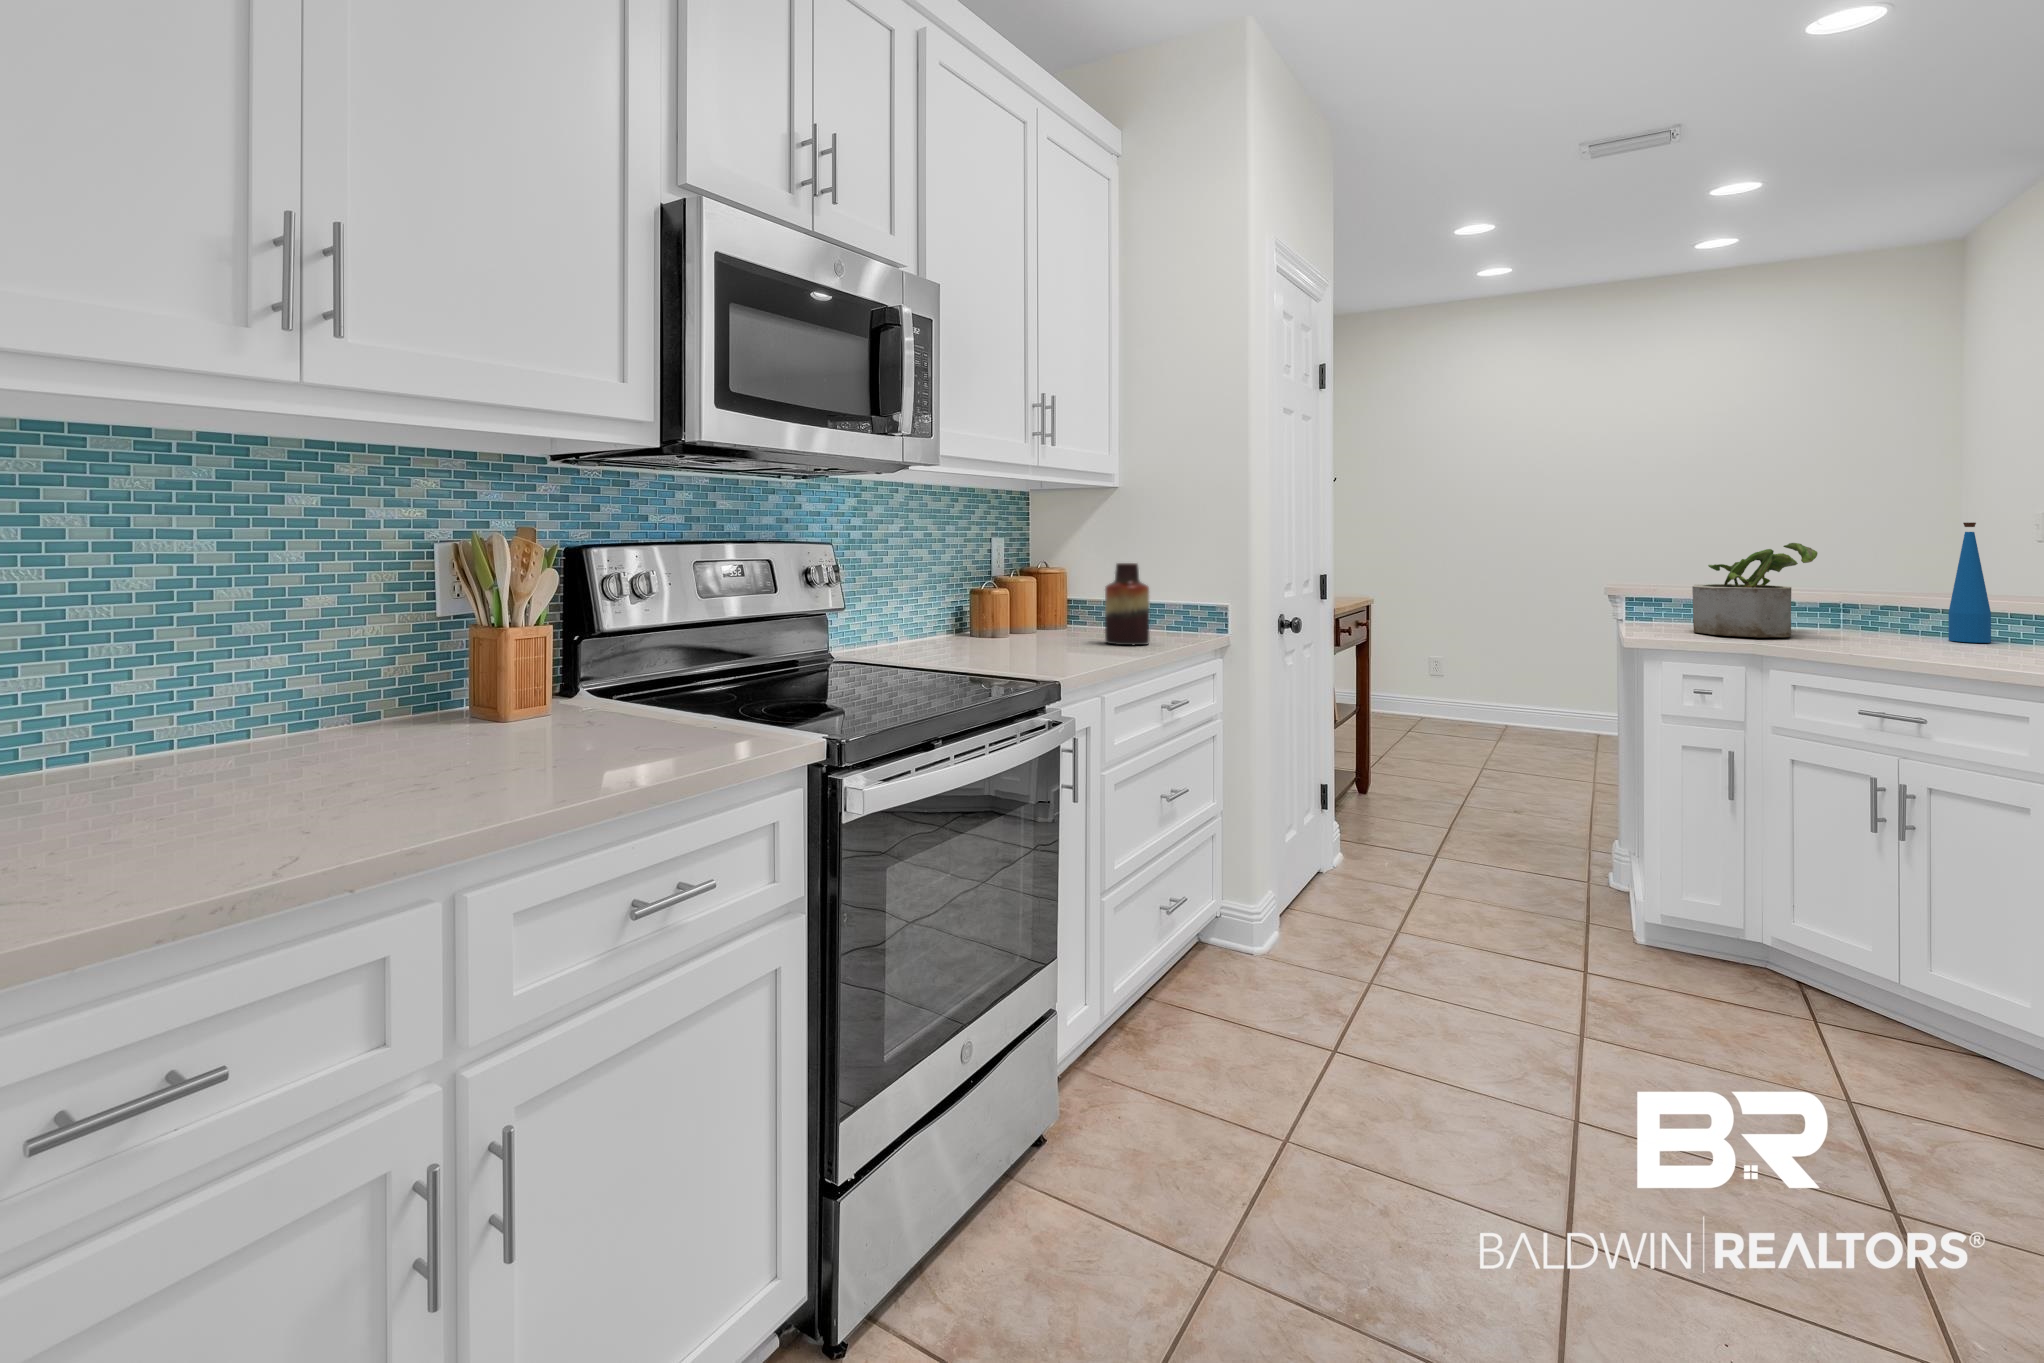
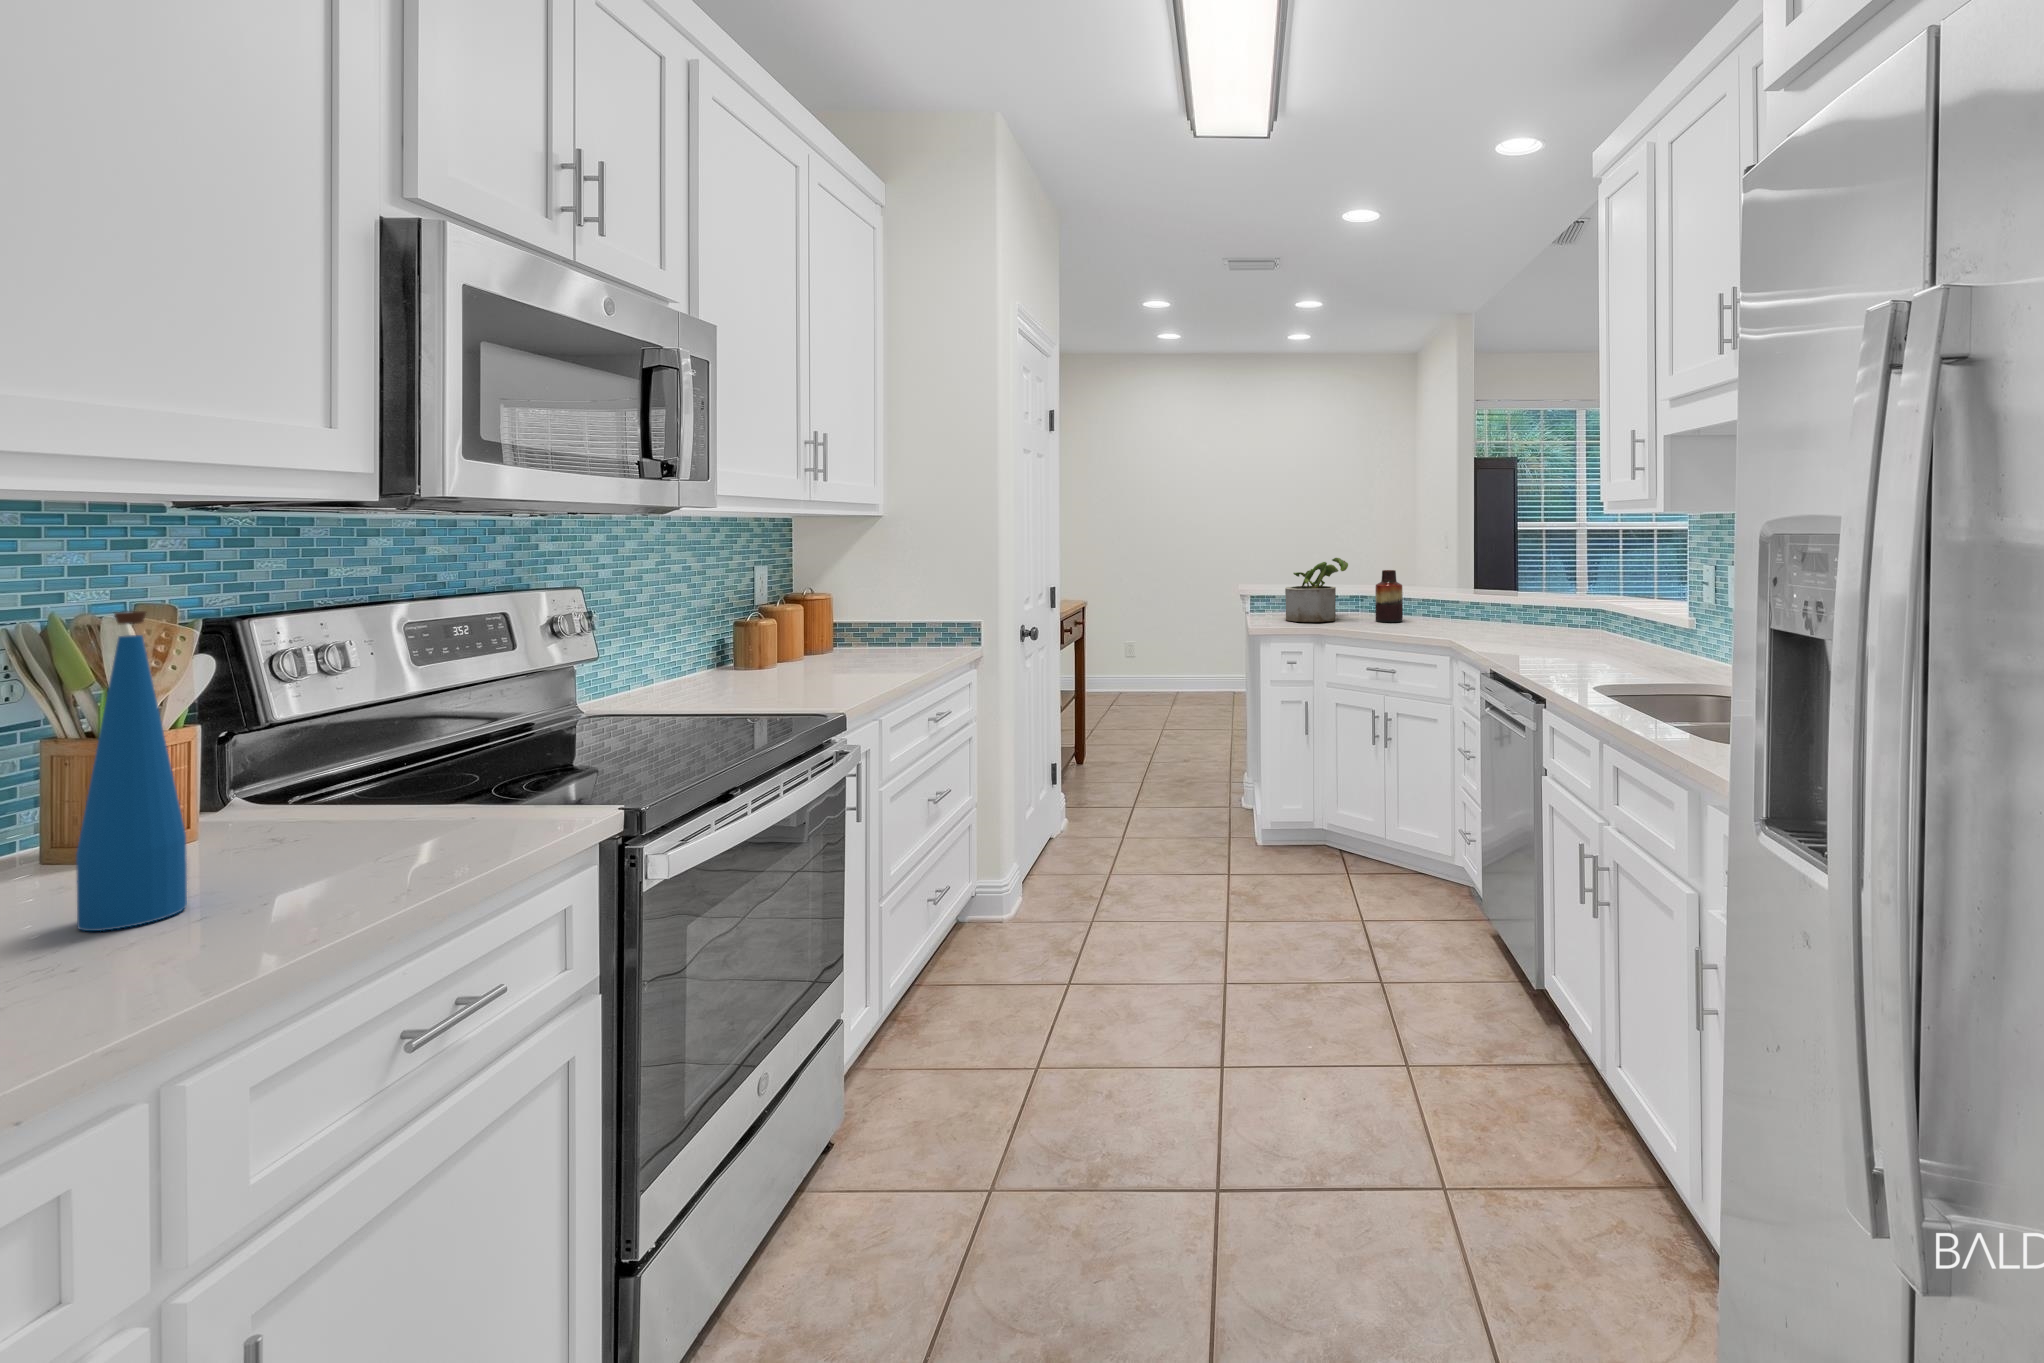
bottle: present [1948,522,1991,643] -> present [76,611,187,931]
vase: present [1105,563,1149,645] -> present [1375,570,1403,622]

